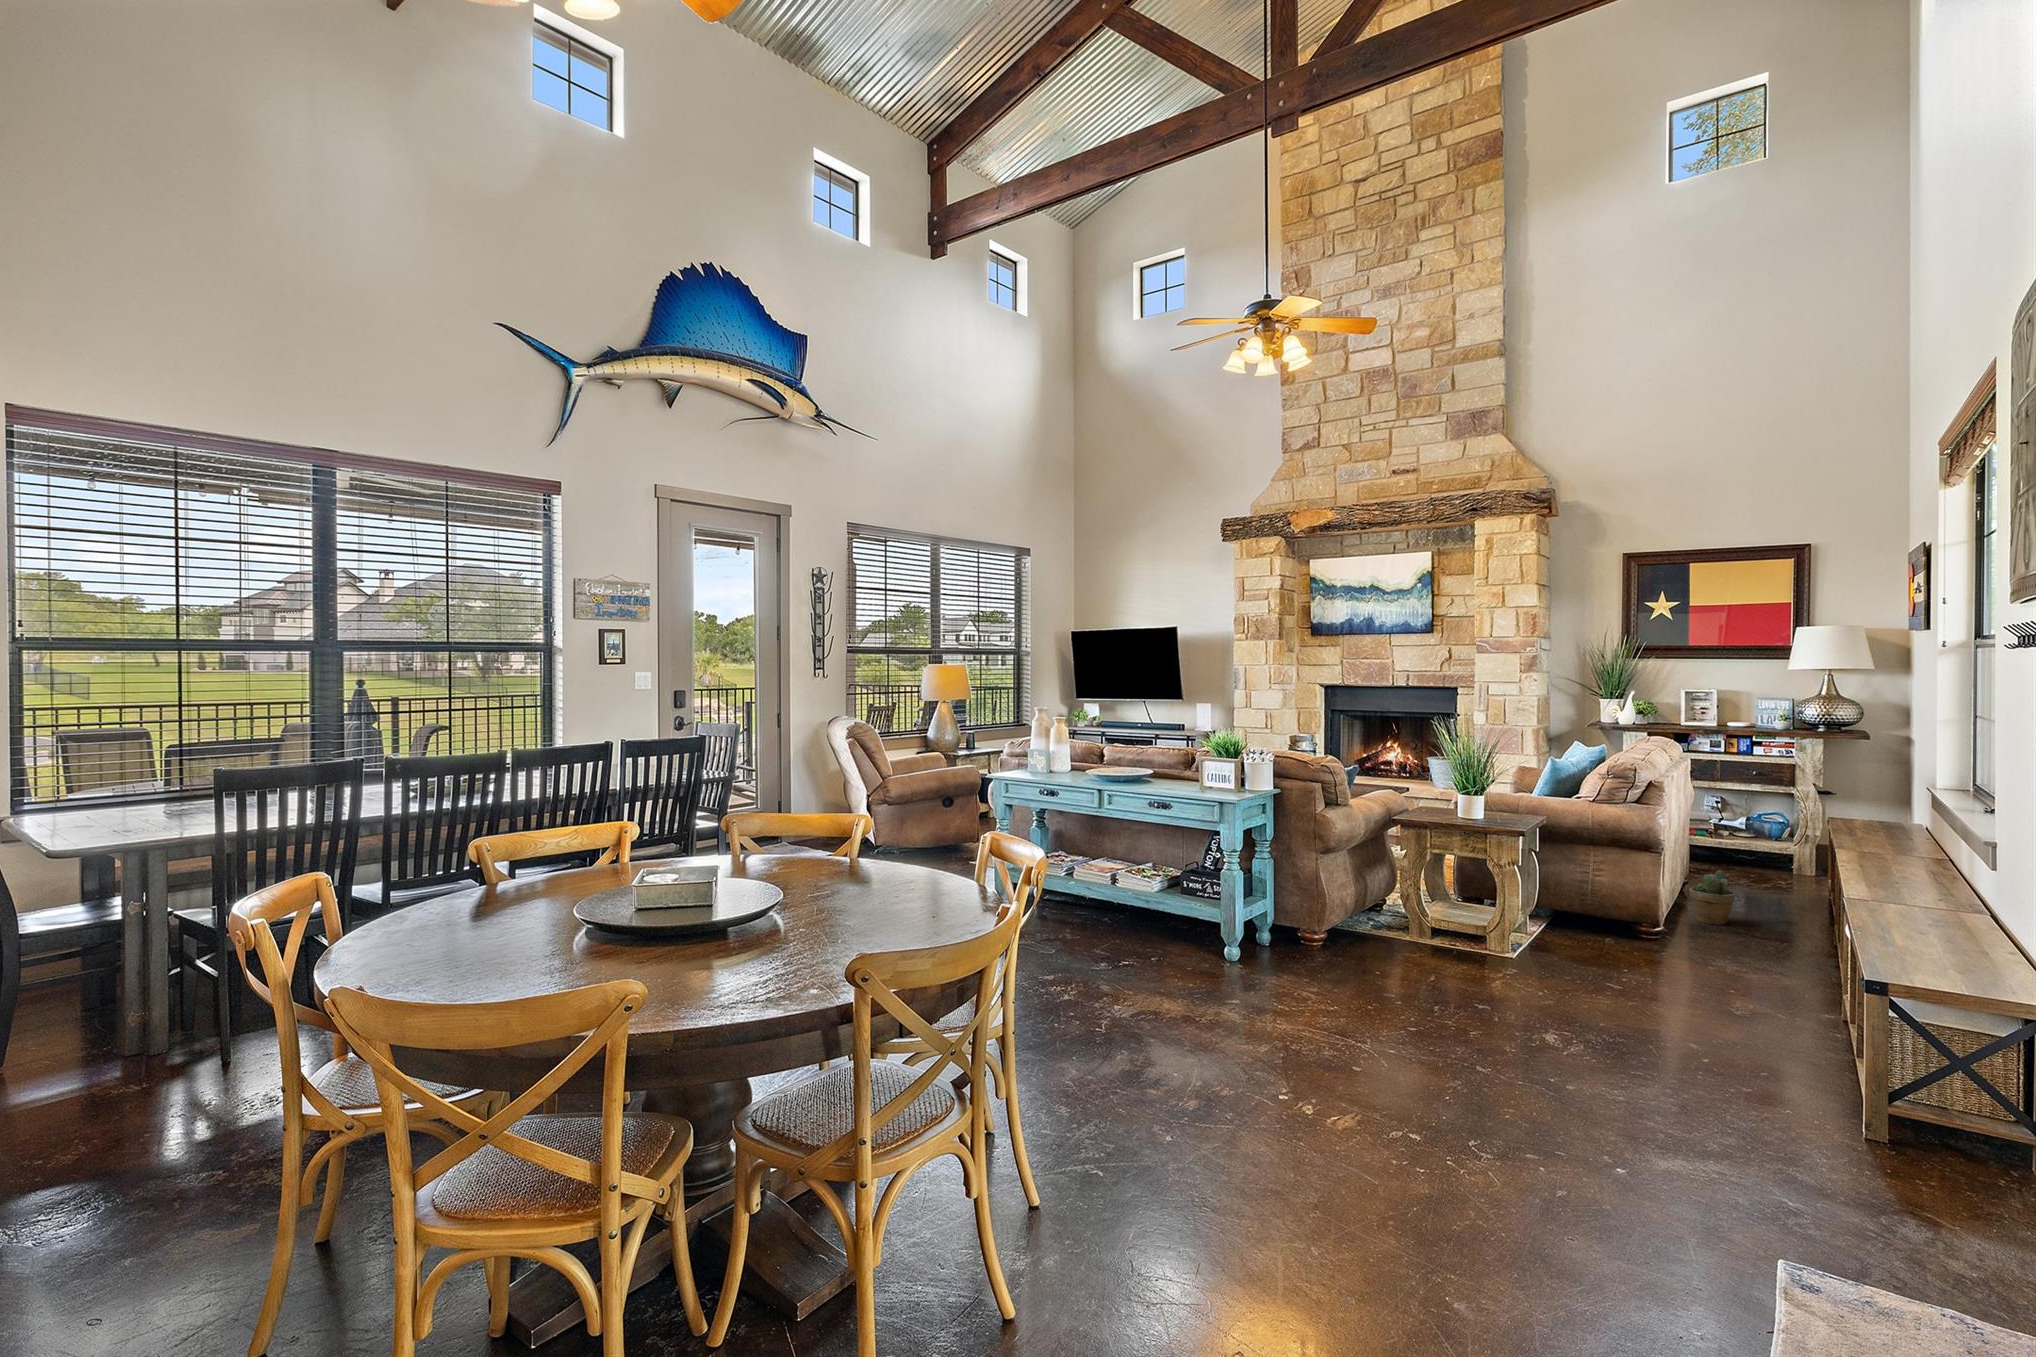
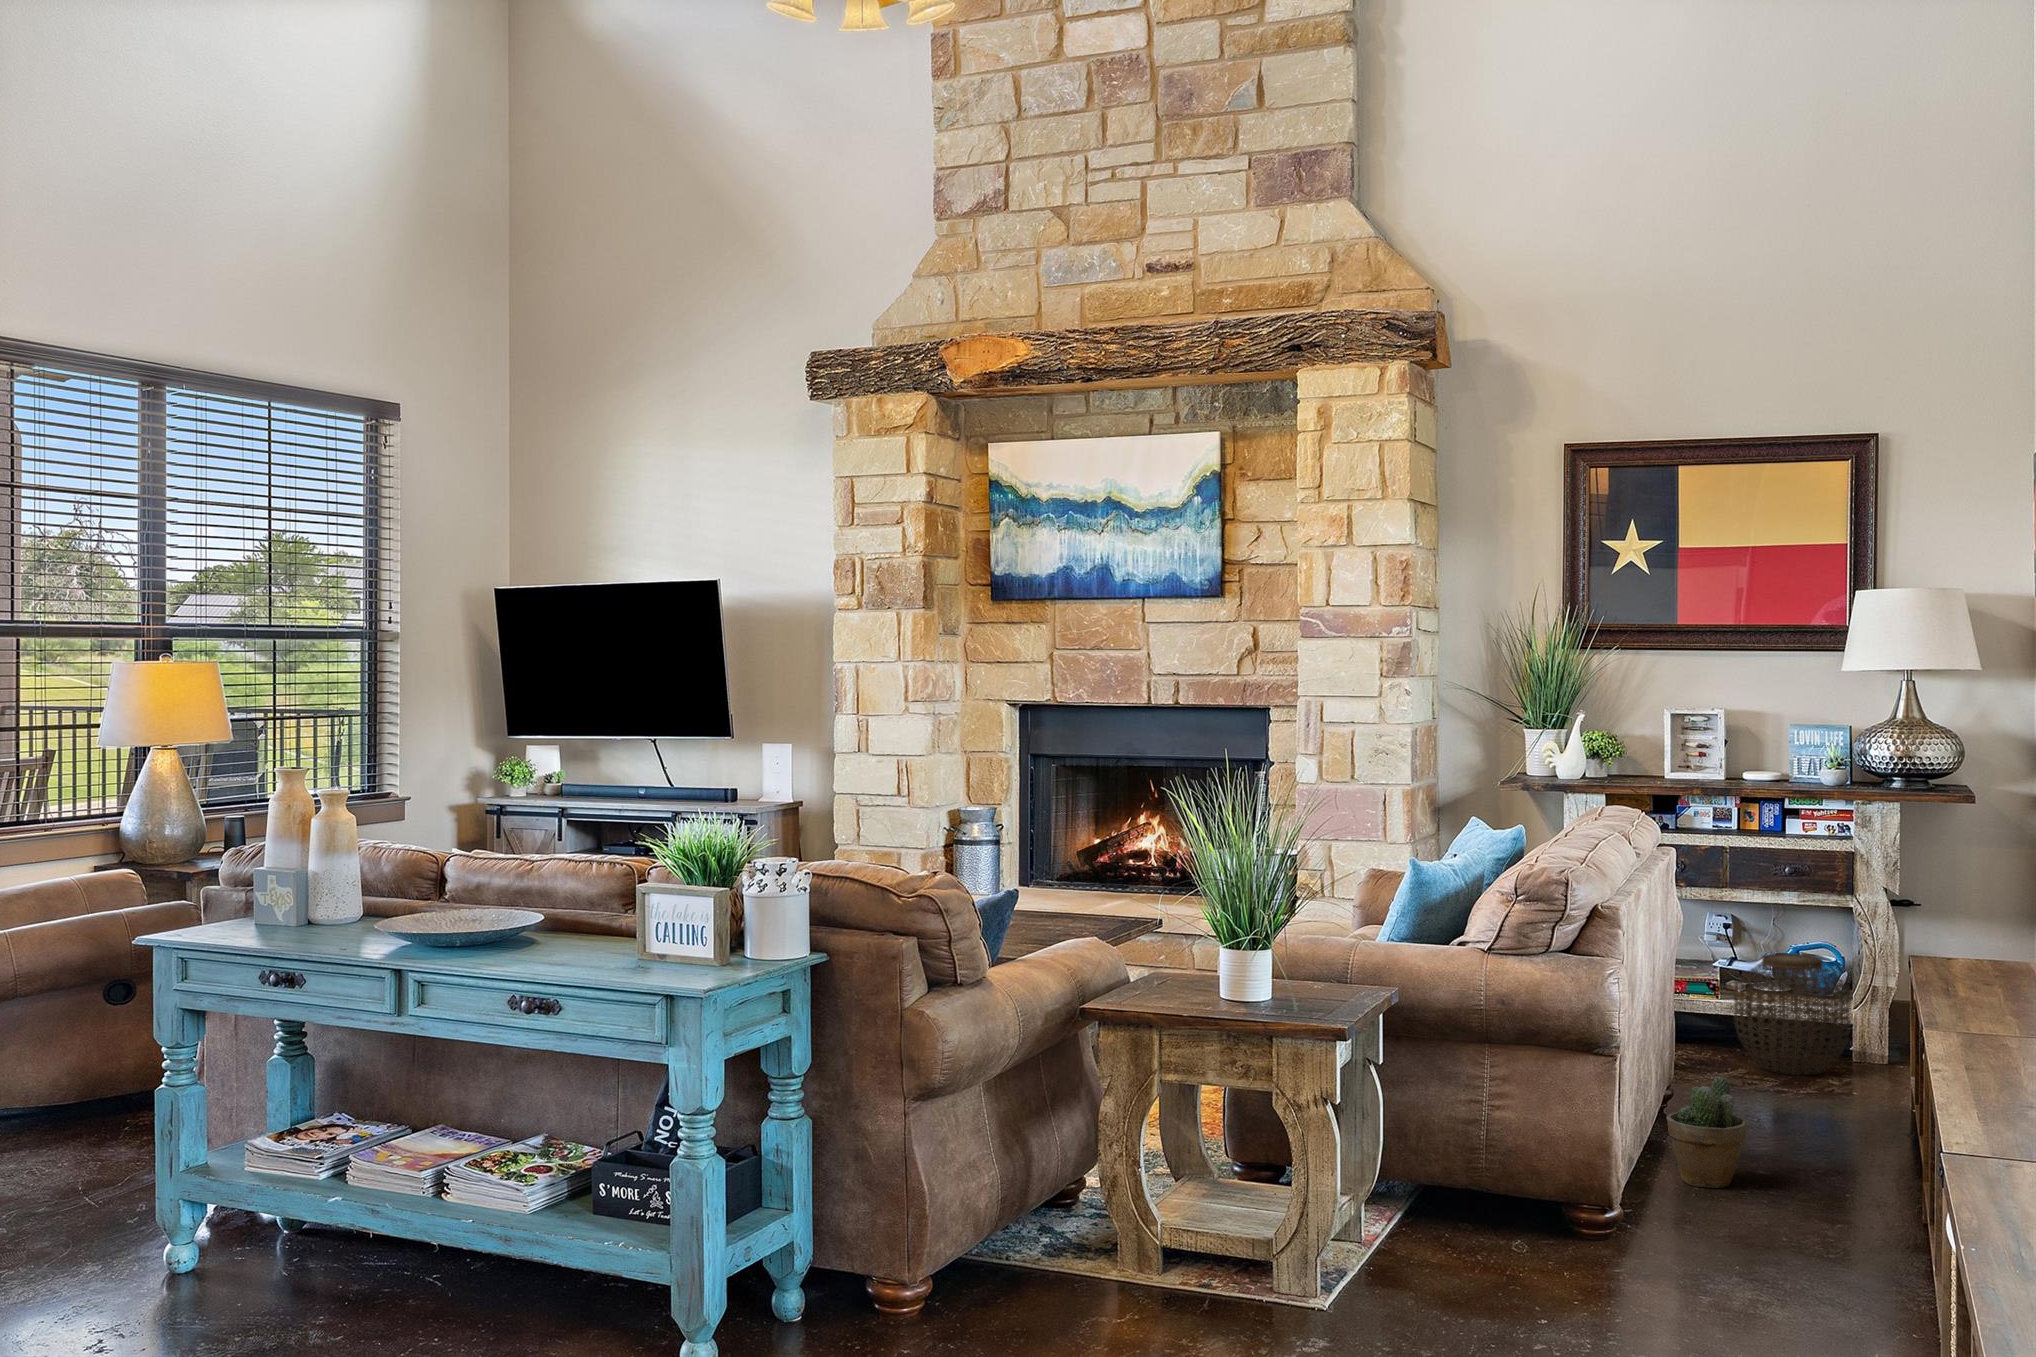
woven basket: none [1723,815,1793,878] -> present [1734,953,1851,1075]

